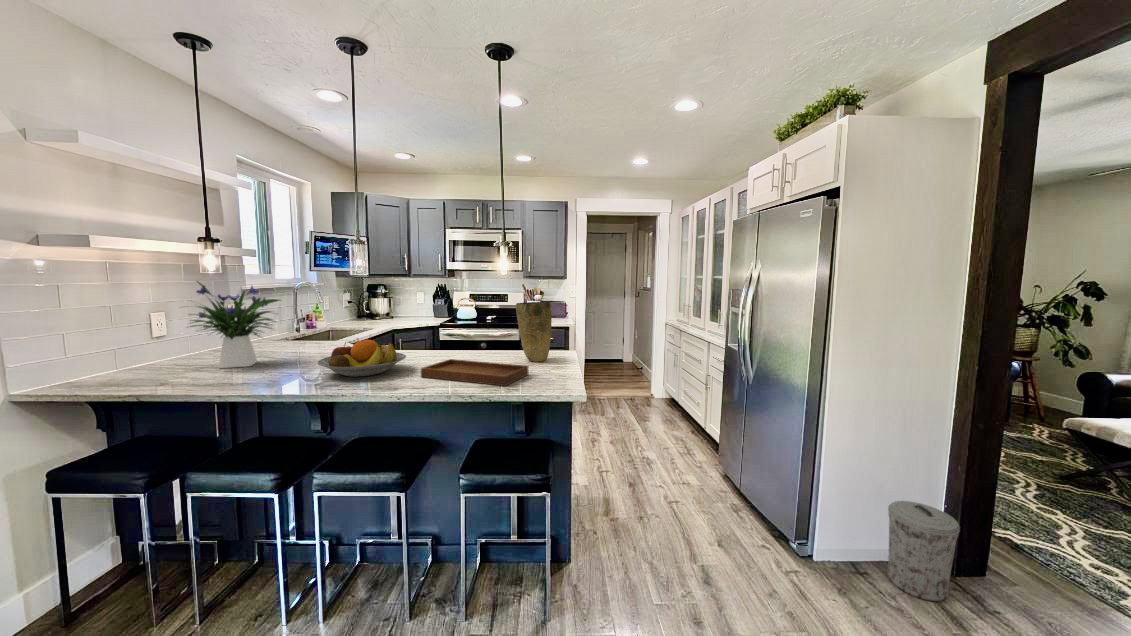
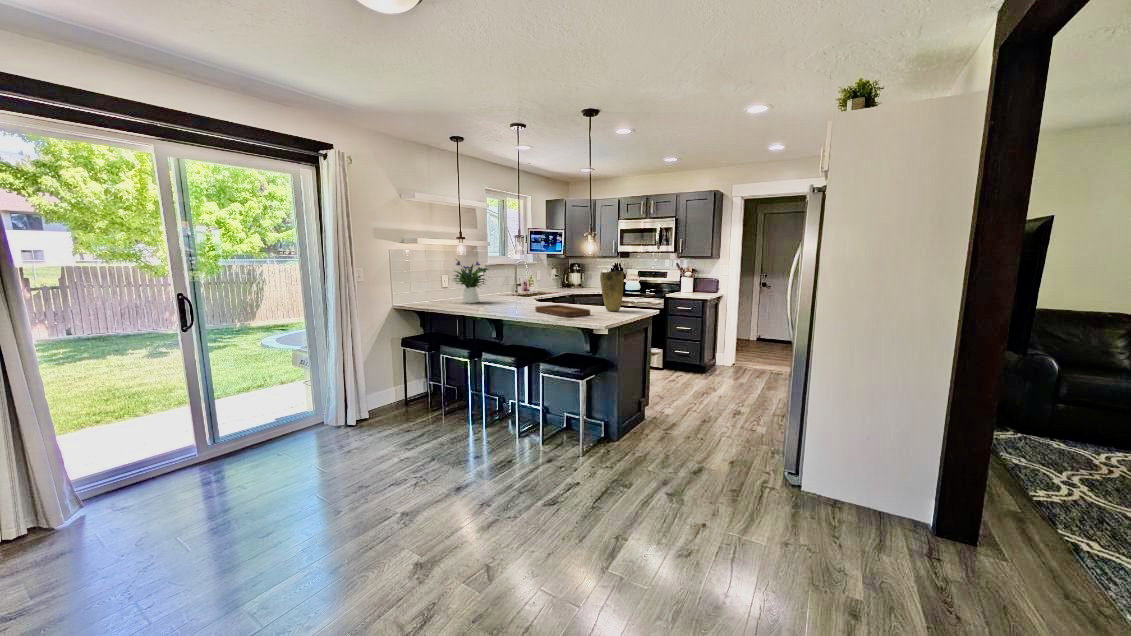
fruit bowl: present [317,340,406,377] -> none [493,290,537,309]
trash can: present [887,501,960,601] -> none [855,454,920,540]

